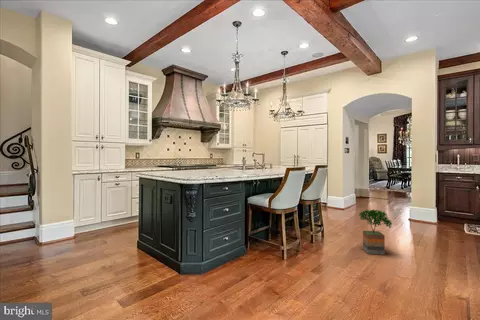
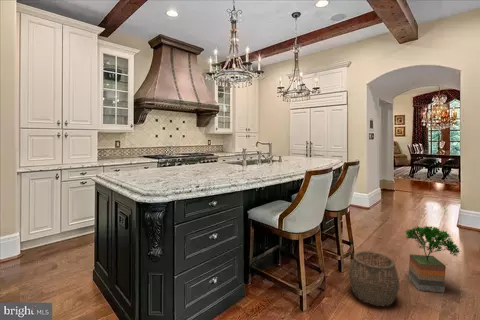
woven basket: none [319,227,352,261] -> present [349,251,399,306]

